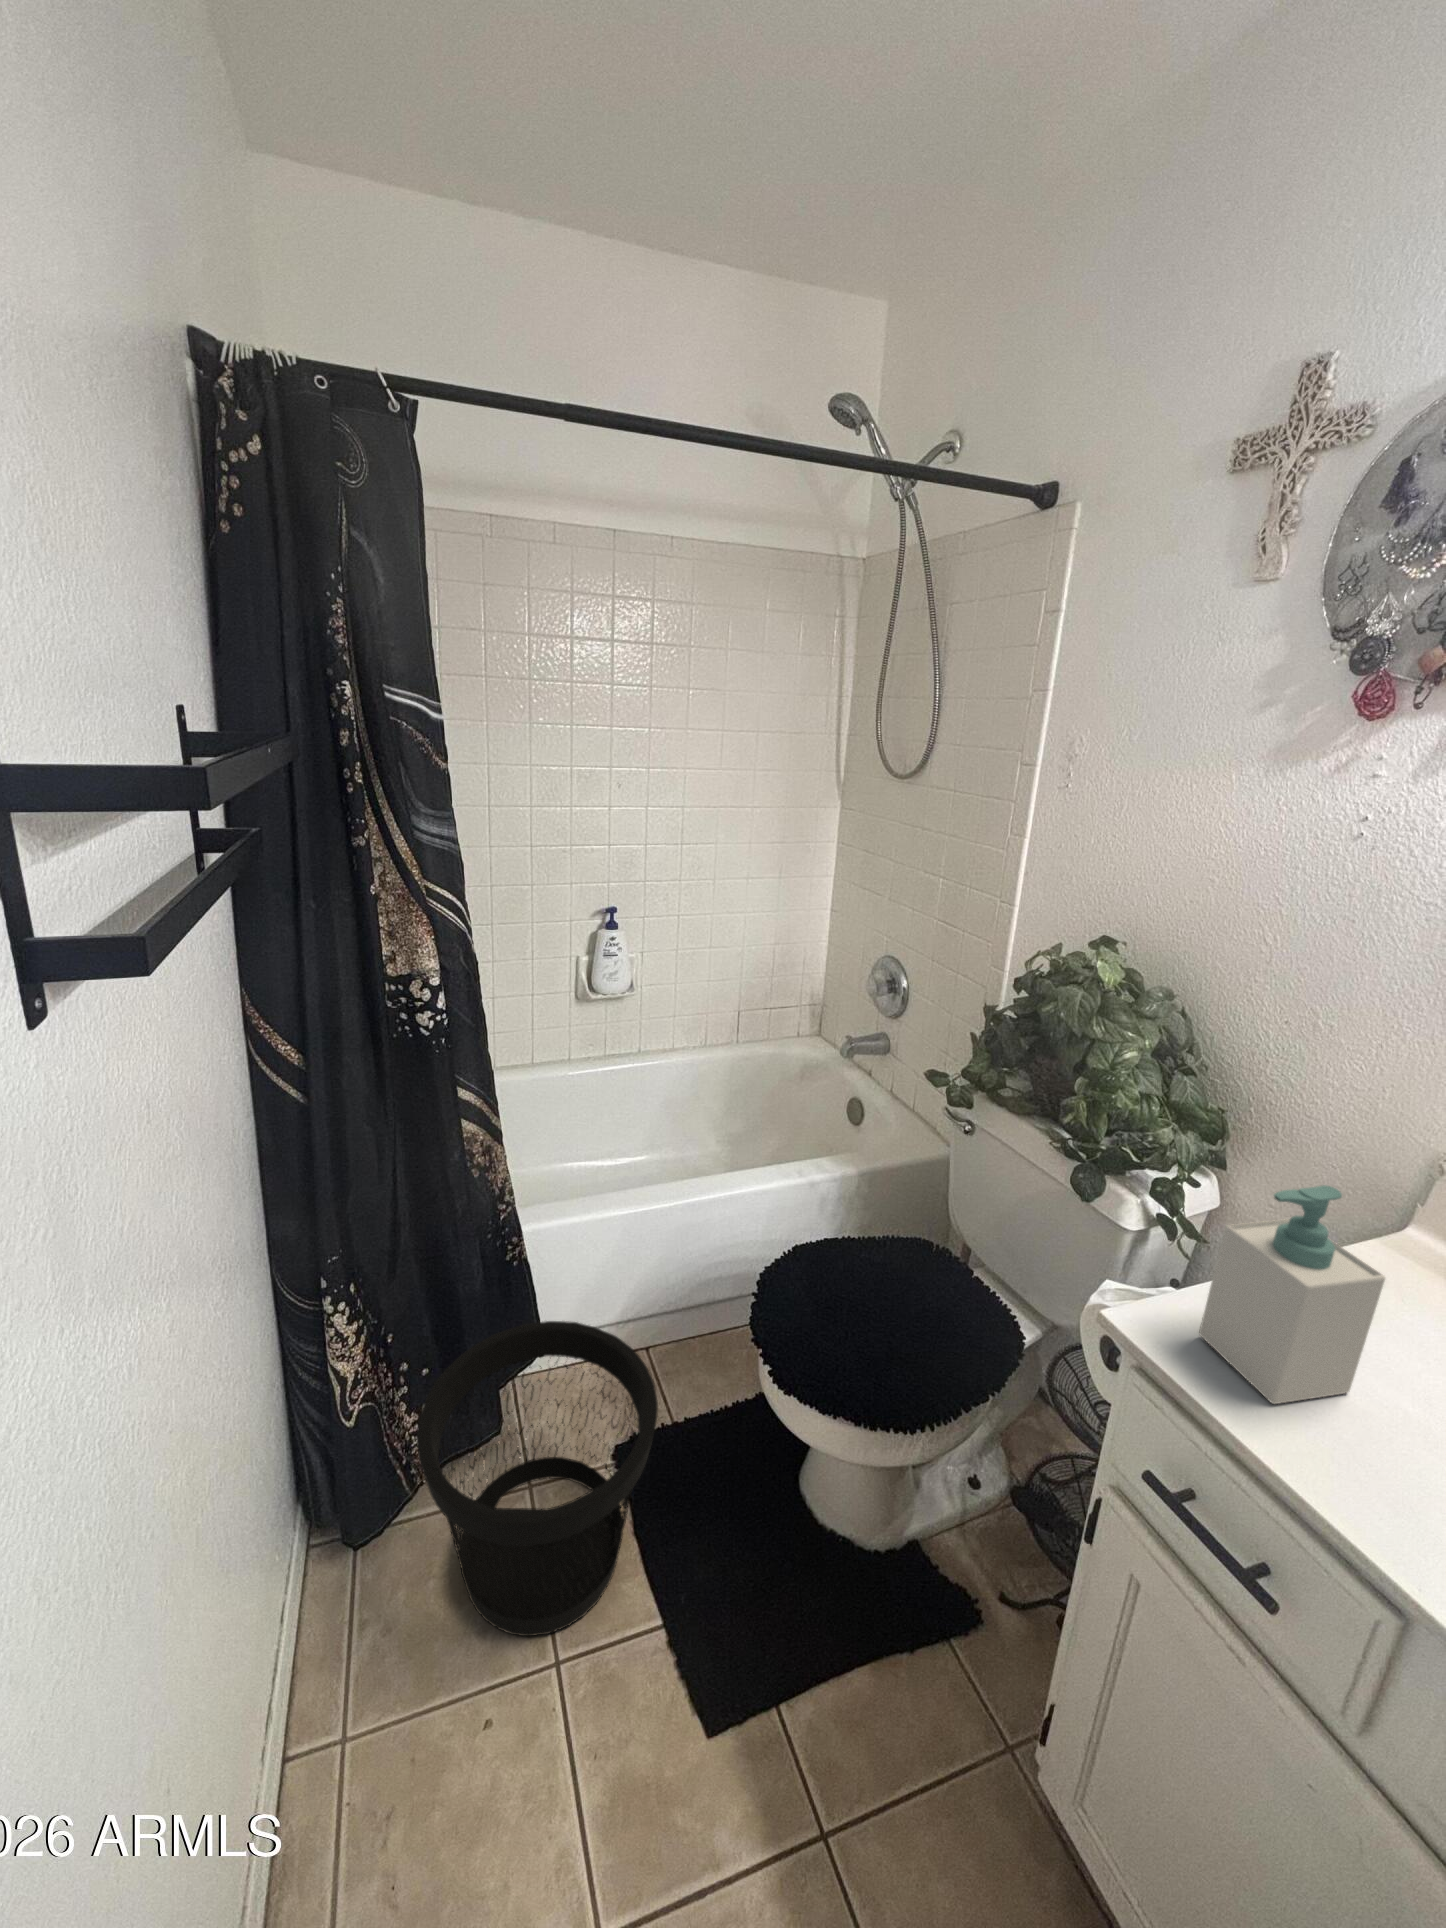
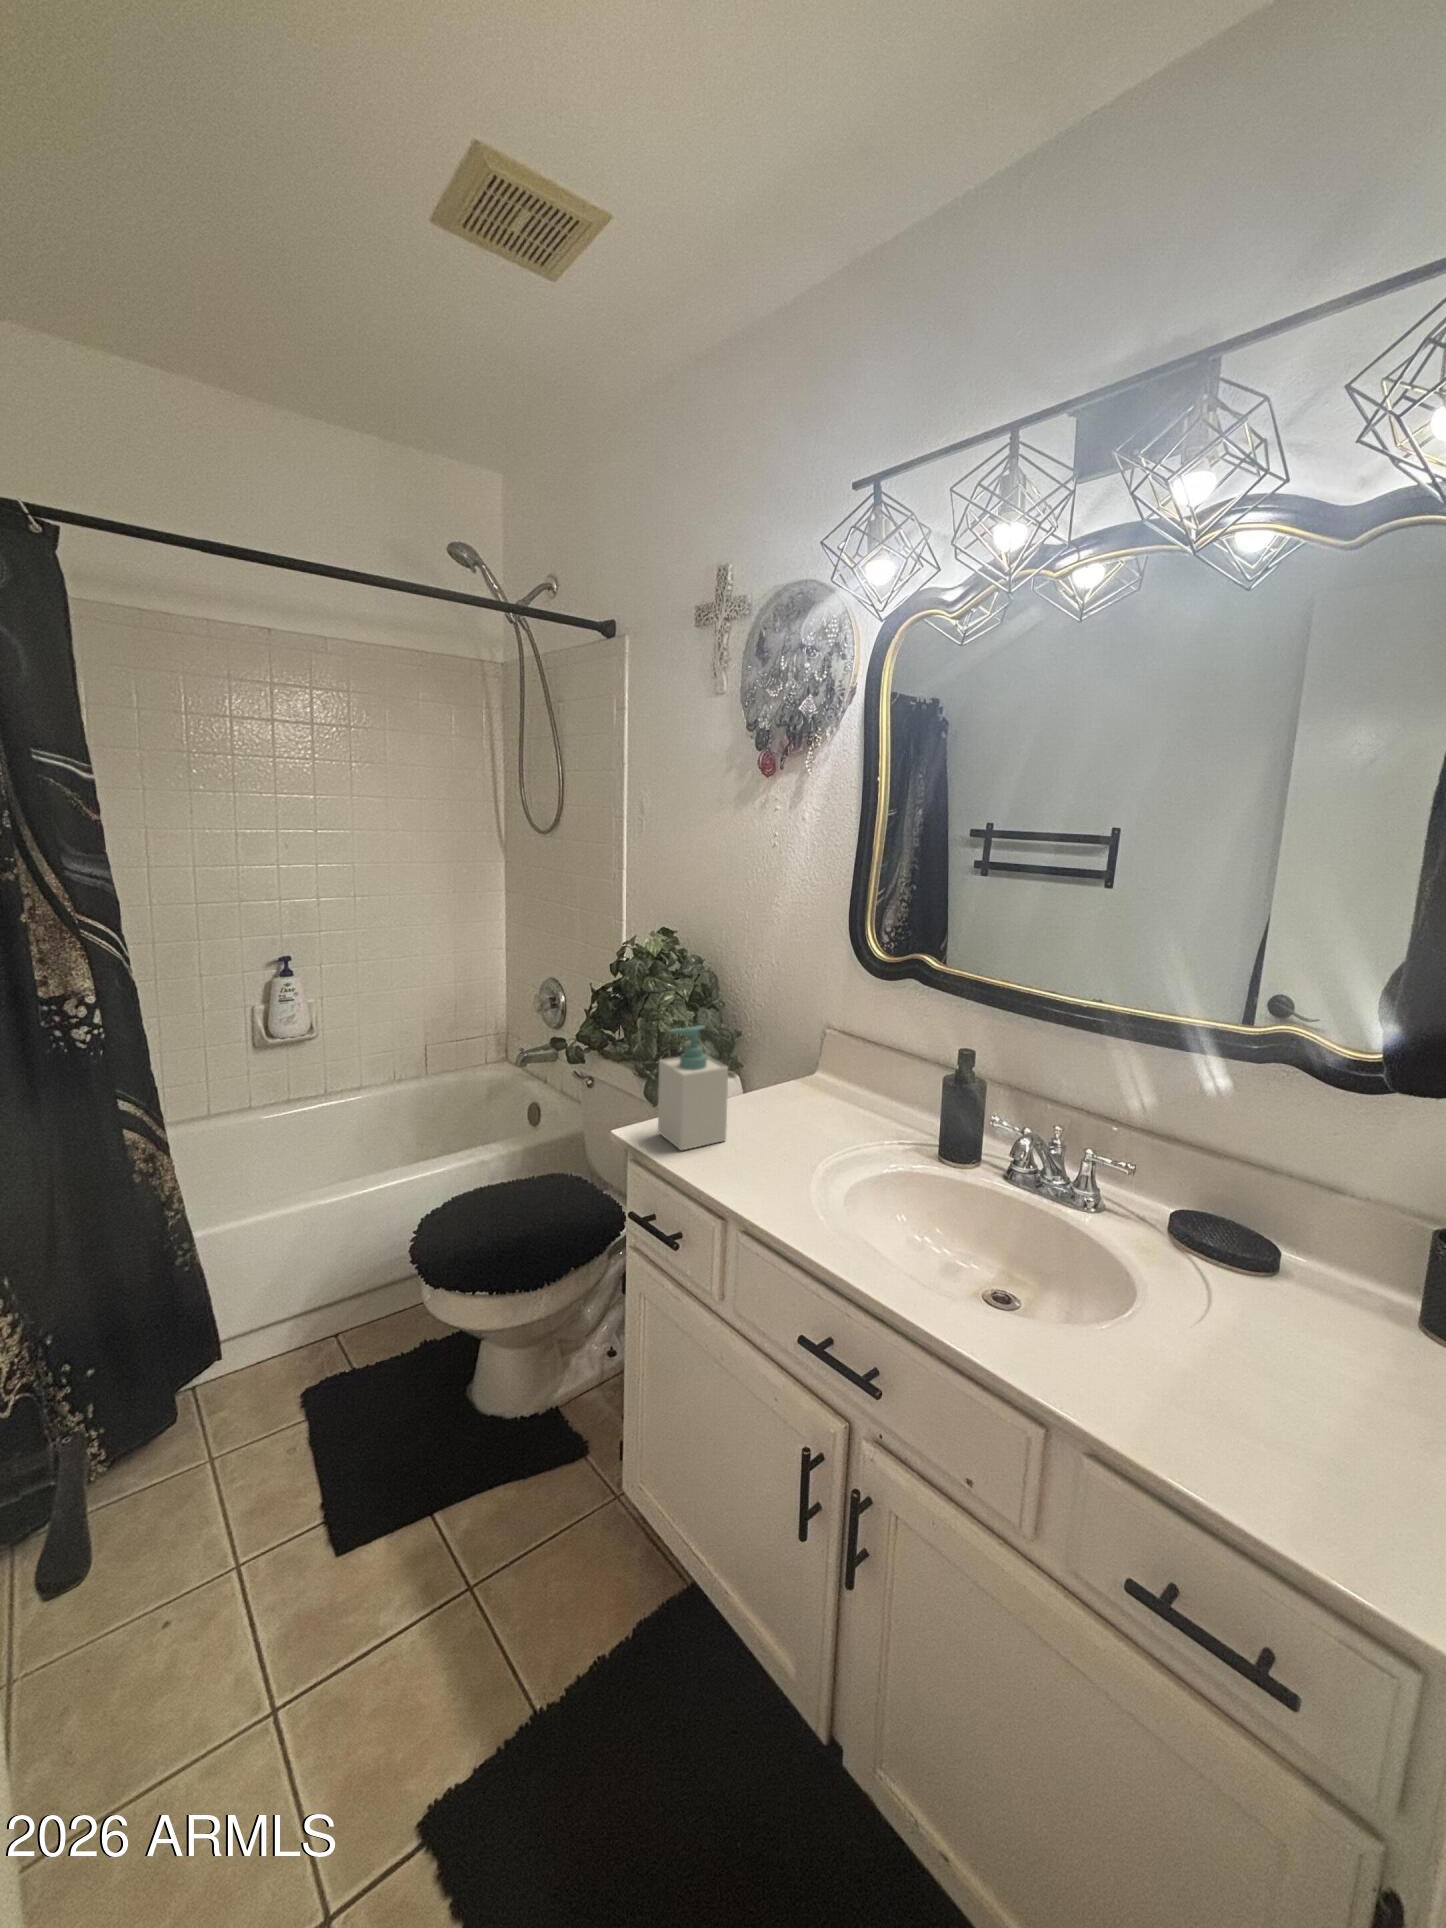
wastebasket: present [417,1321,658,1636] -> none [82,1299,329,1568]

